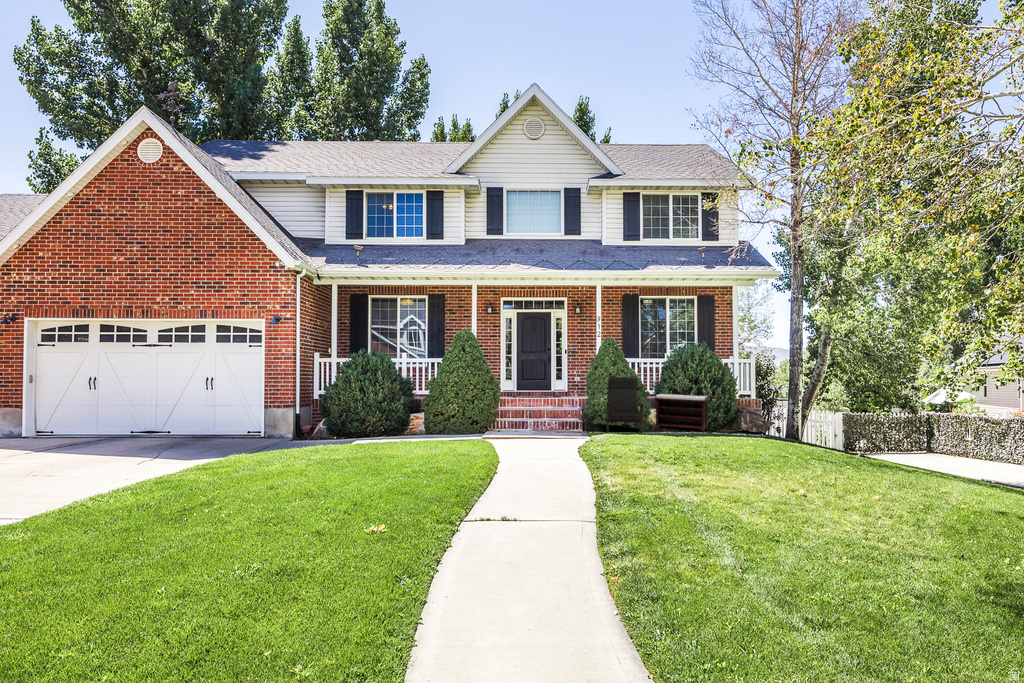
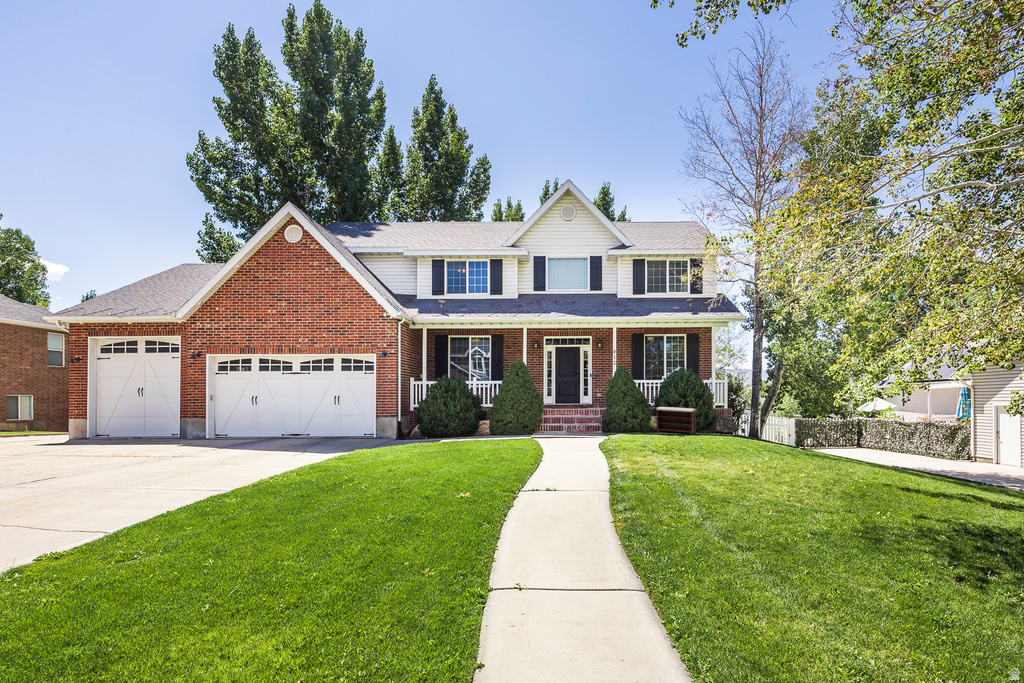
lounge chair: present [606,377,643,433] -> none [618,394,647,435]

